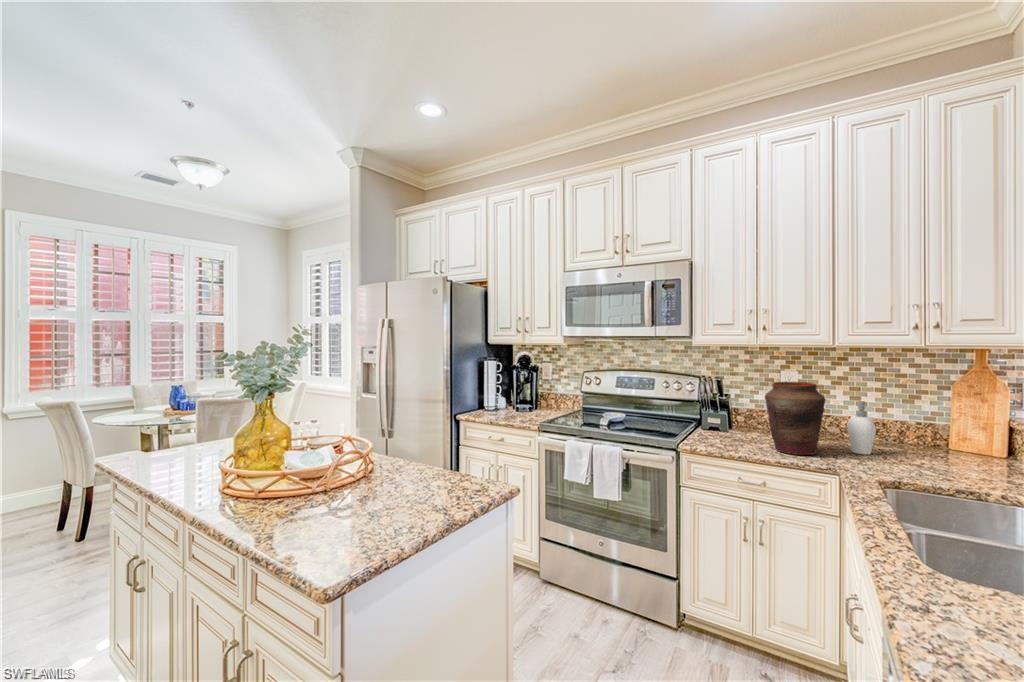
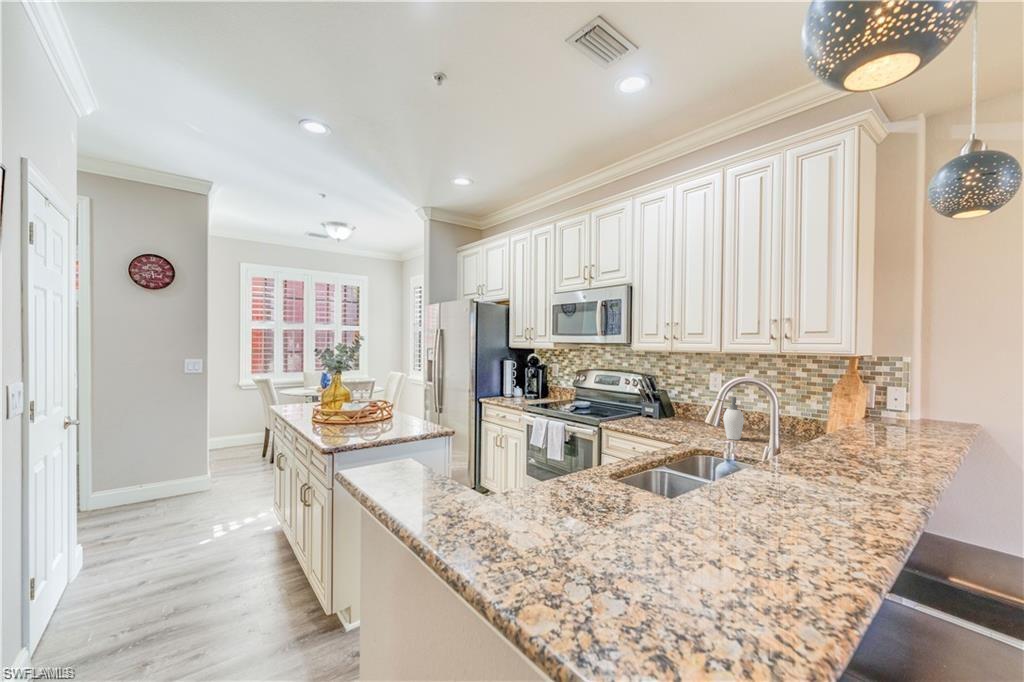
vase: present [765,382,826,455] -> none [658,380,701,436]

